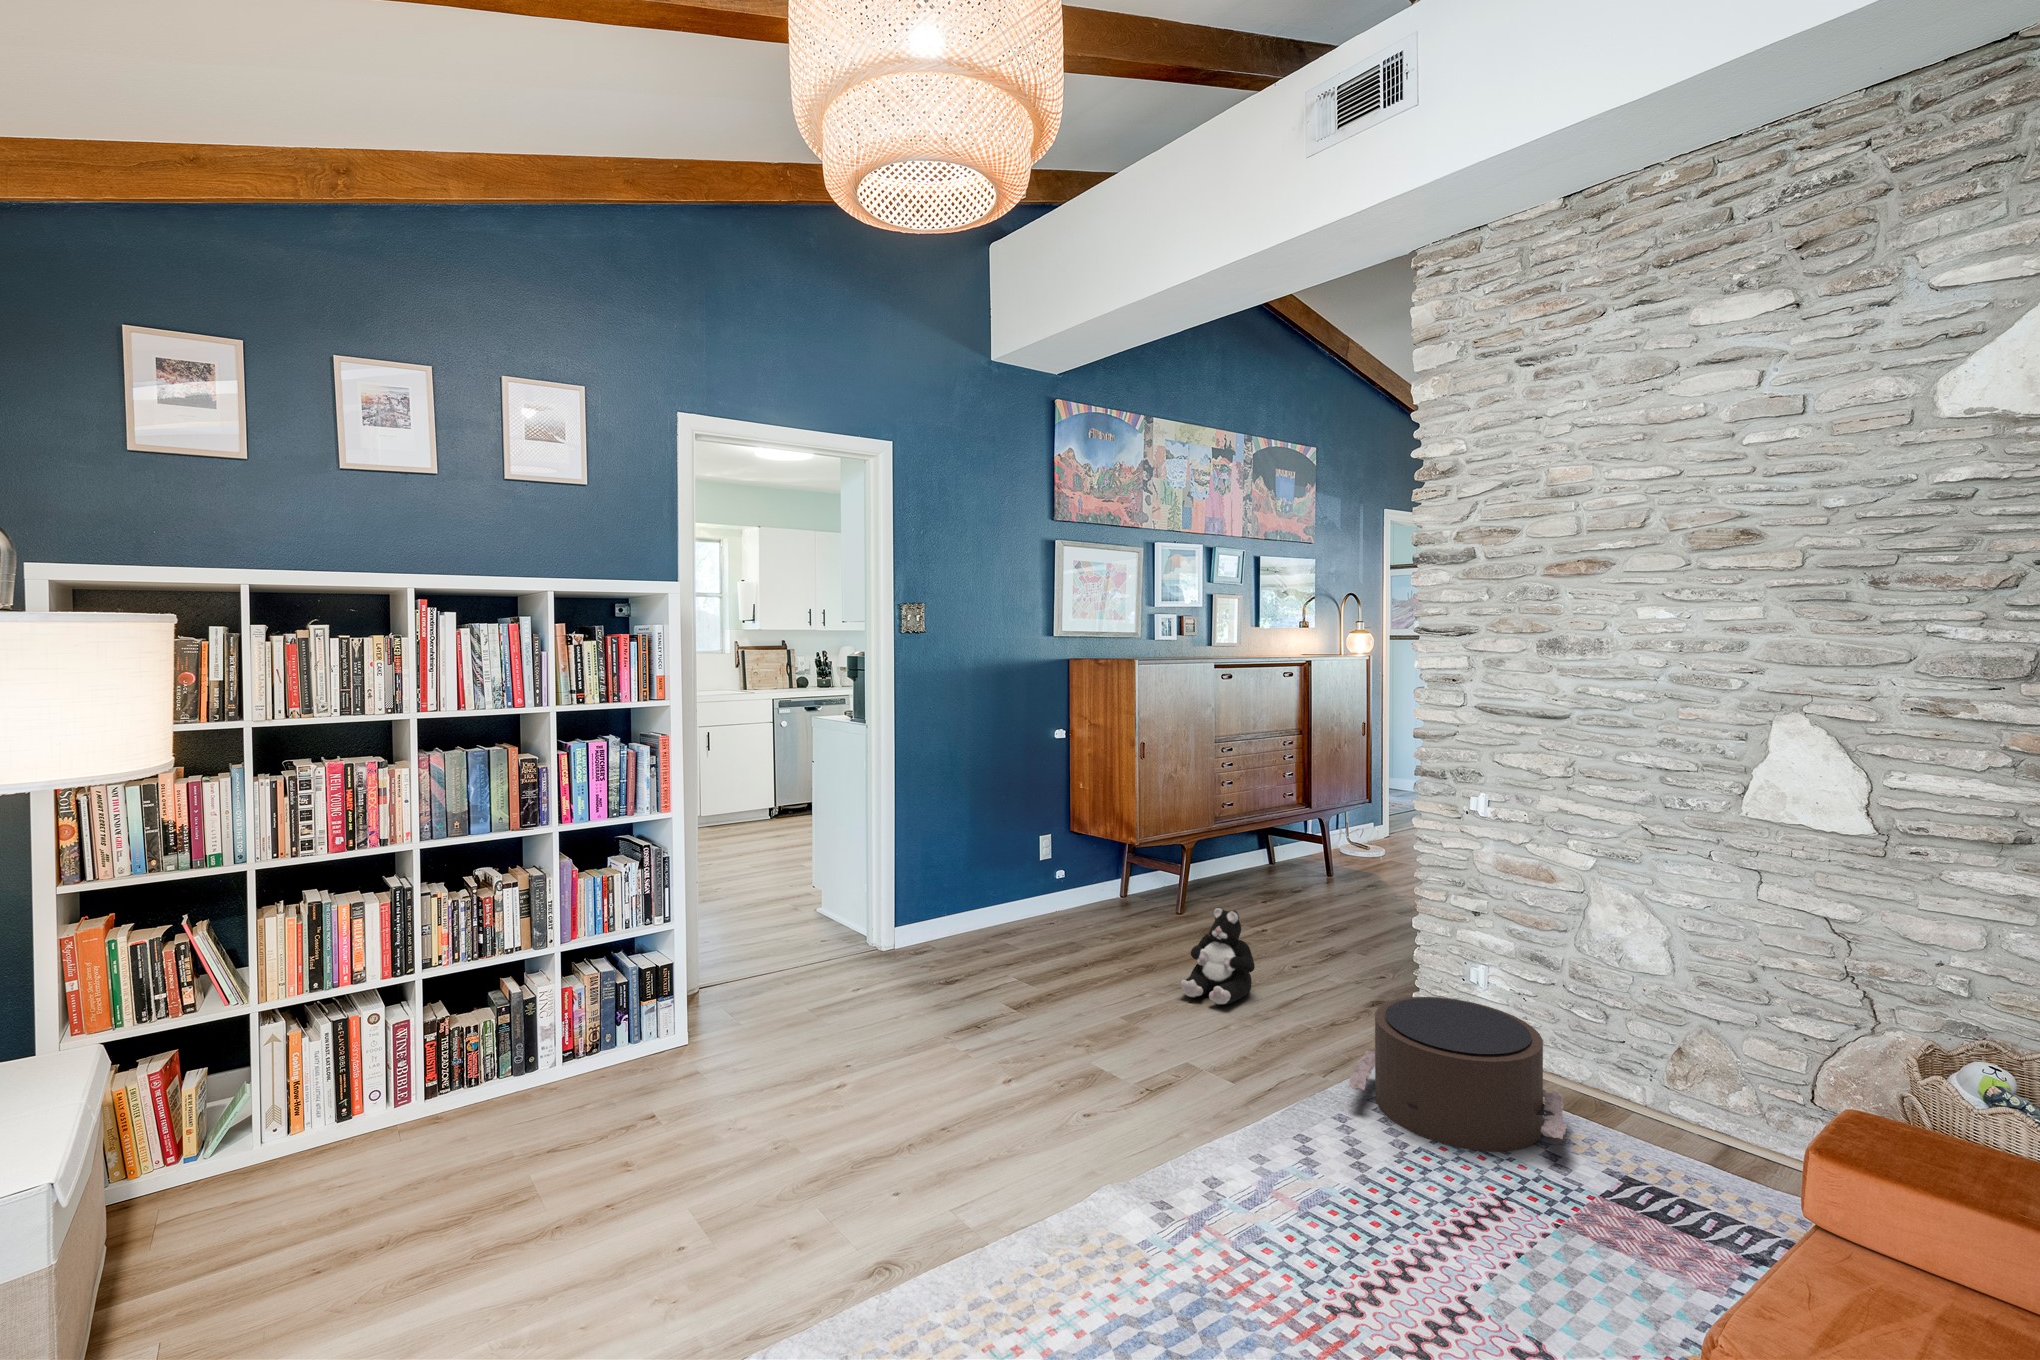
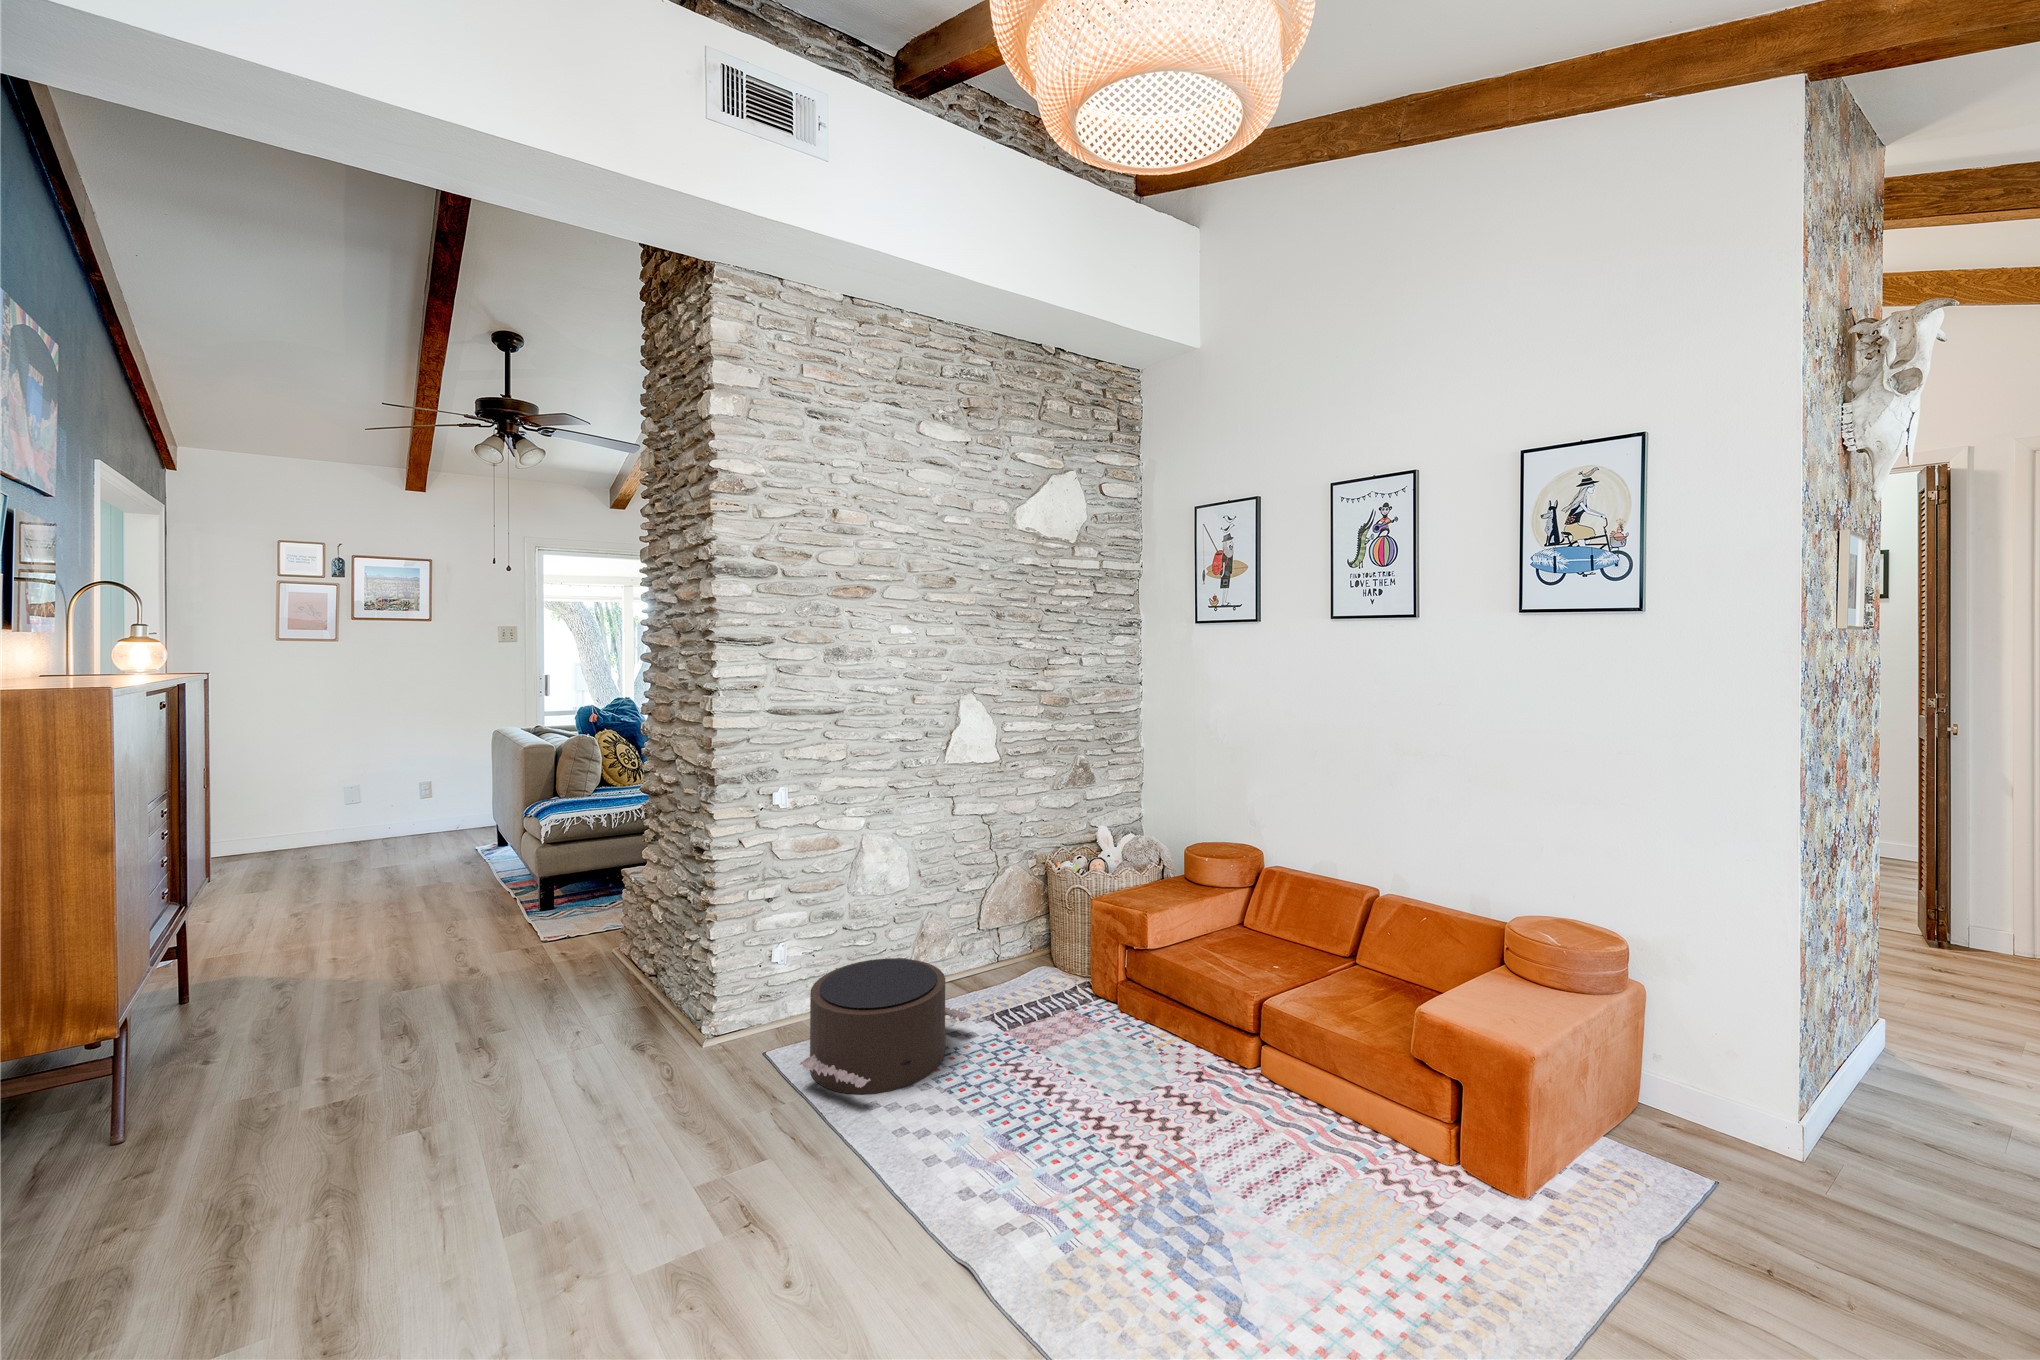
plush toy: present [1180,907,1255,1005] -> none [451,1028,579,1184]

